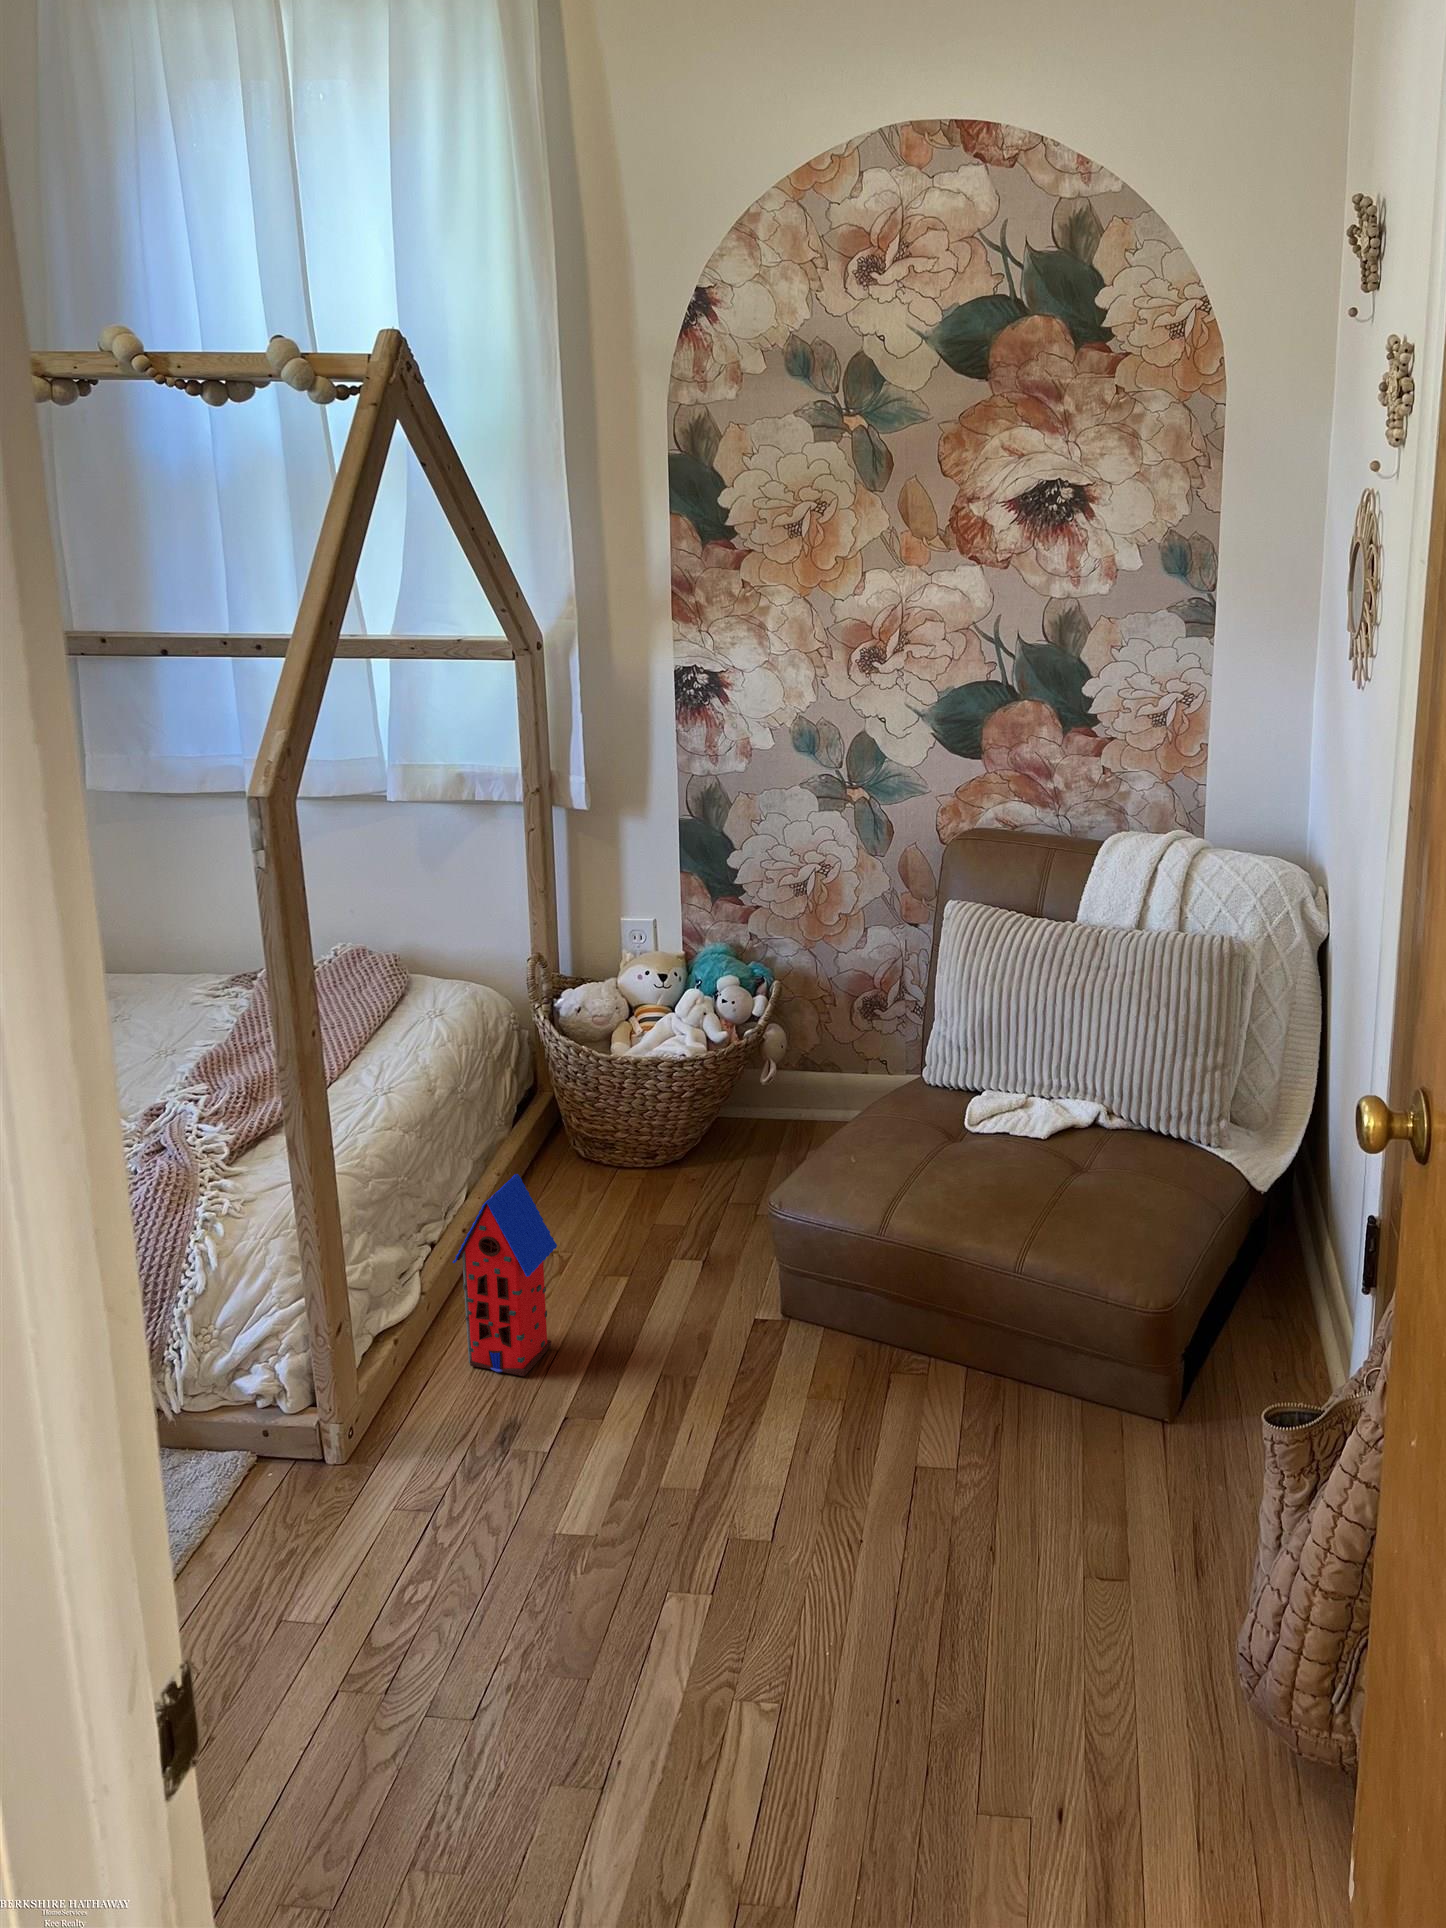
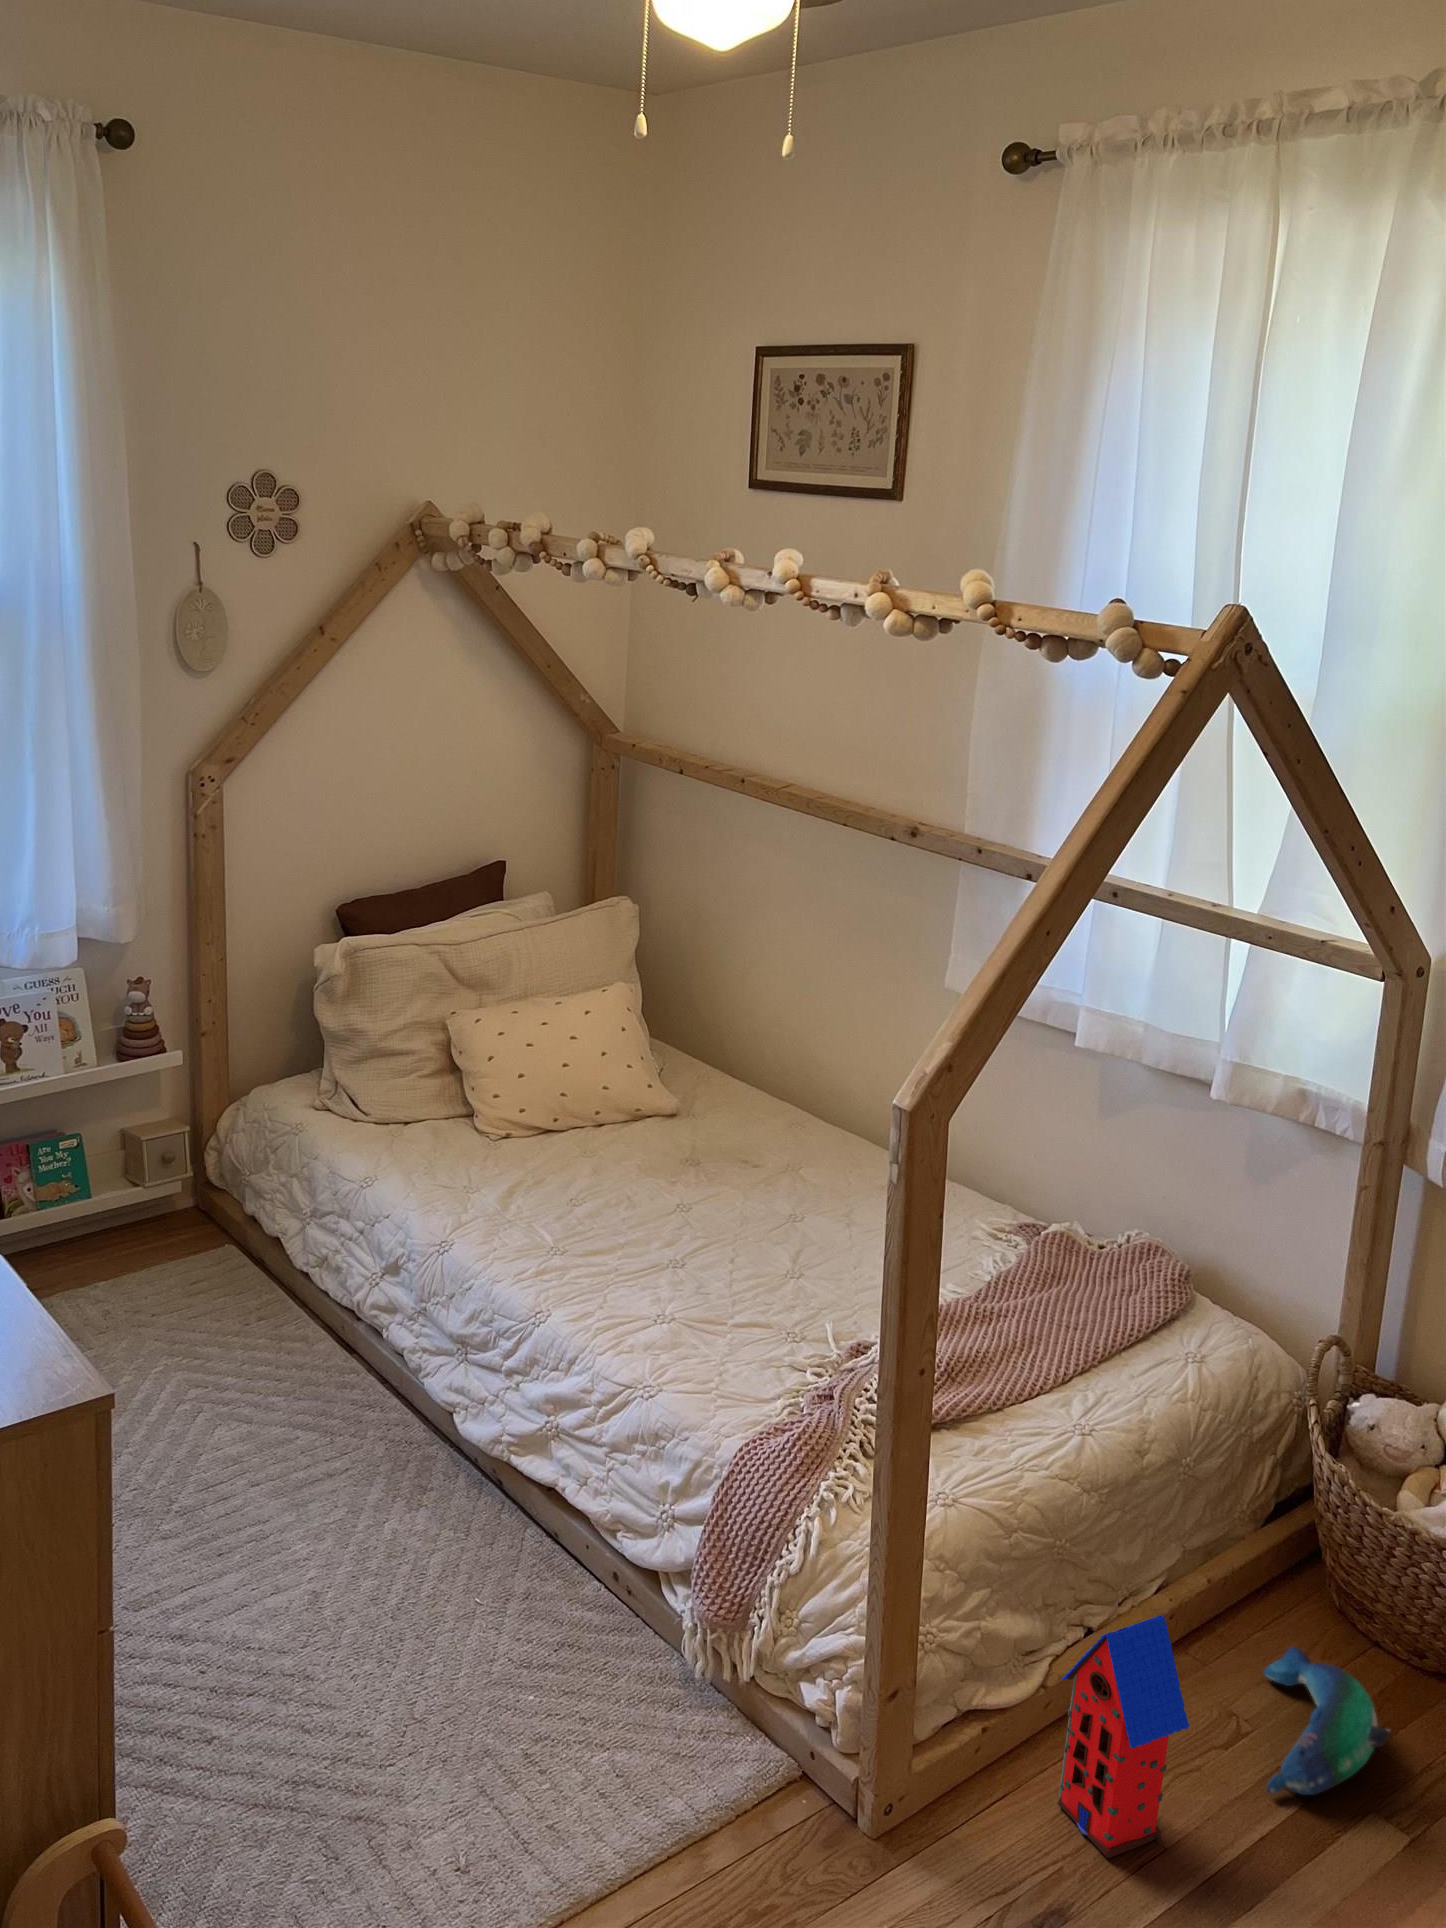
plush toy: none [559,1182,666,1282] -> present [1263,1647,1390,1795]

